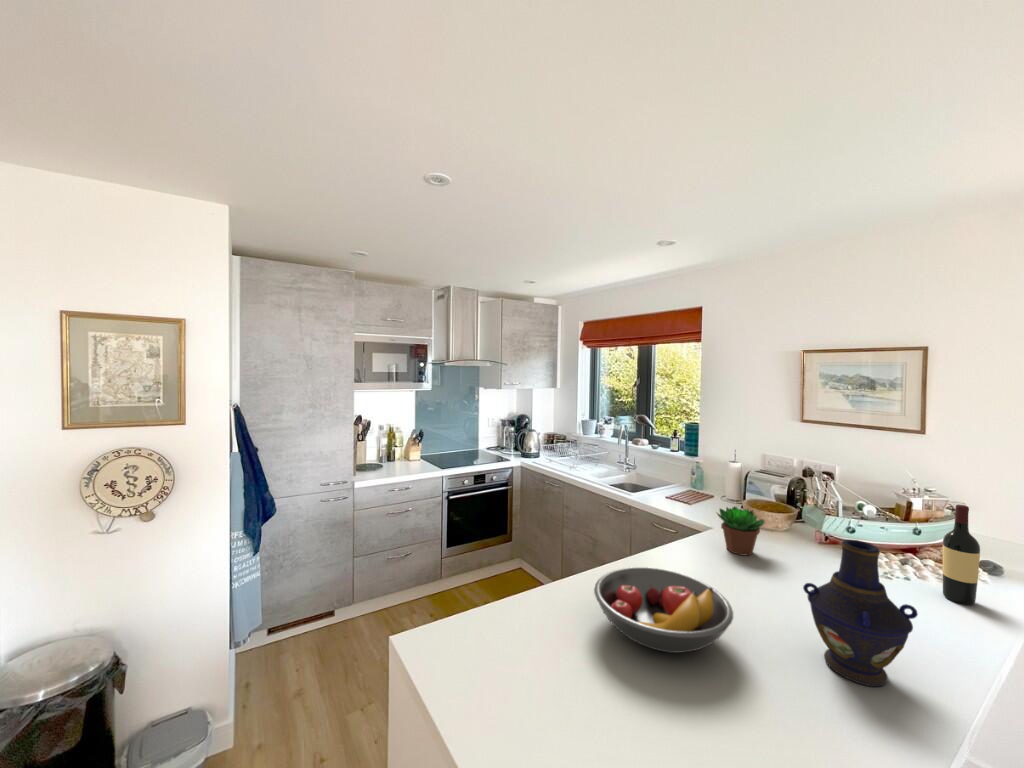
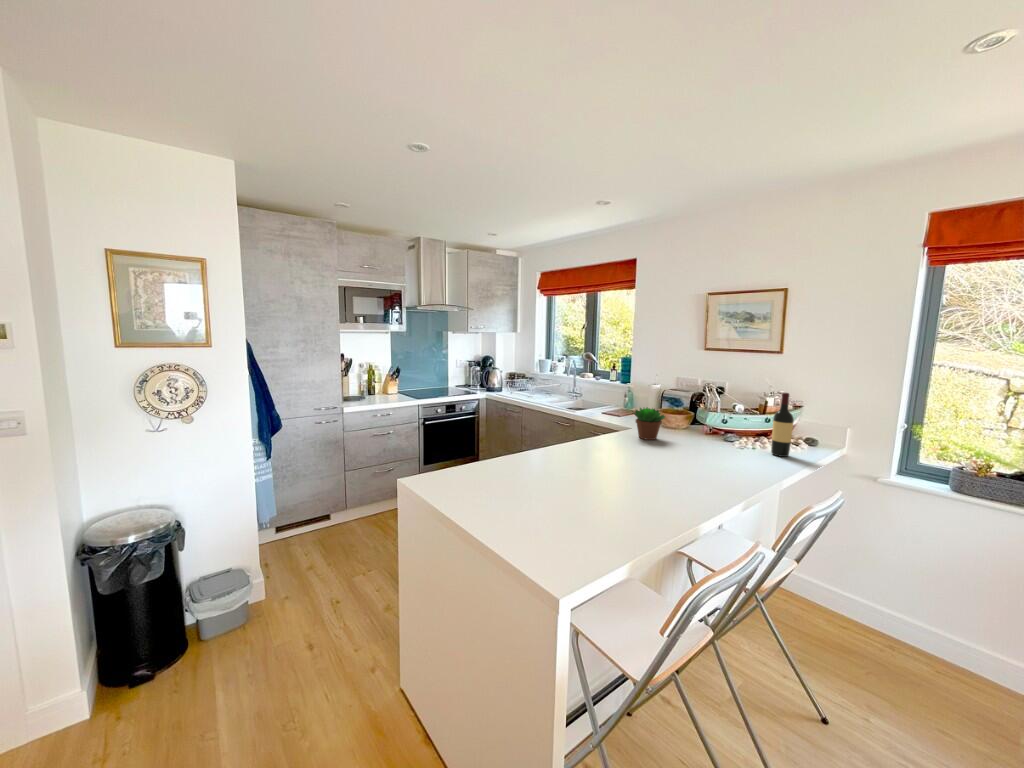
vase: present [803,540,918,686] -> none [671,403,732,487]
fruit bowl: present [594,567,733,653] -> none [539,437,628,478]

